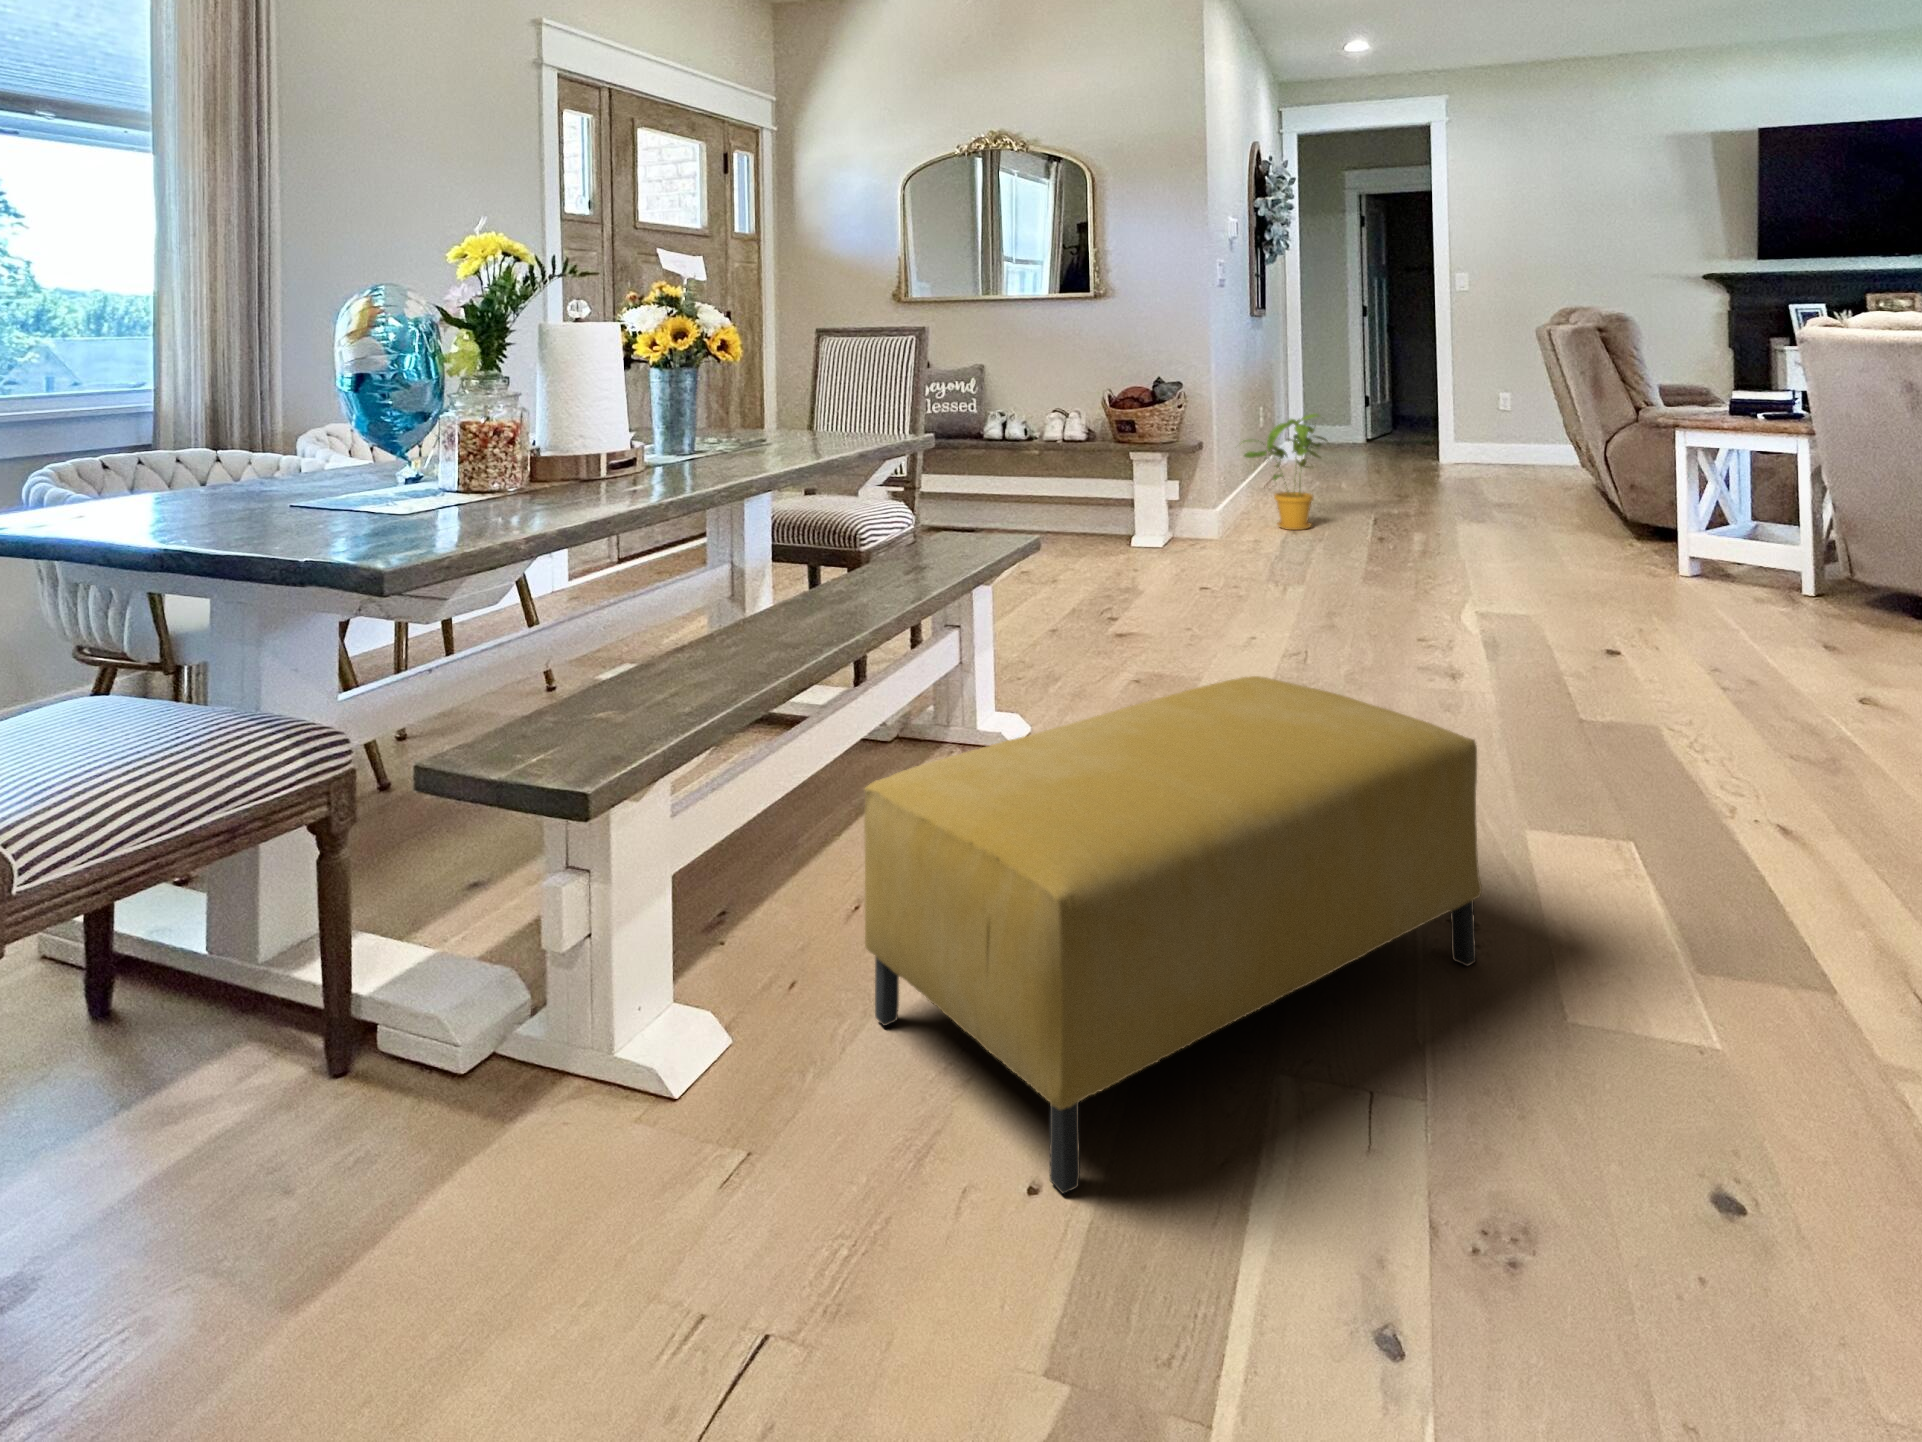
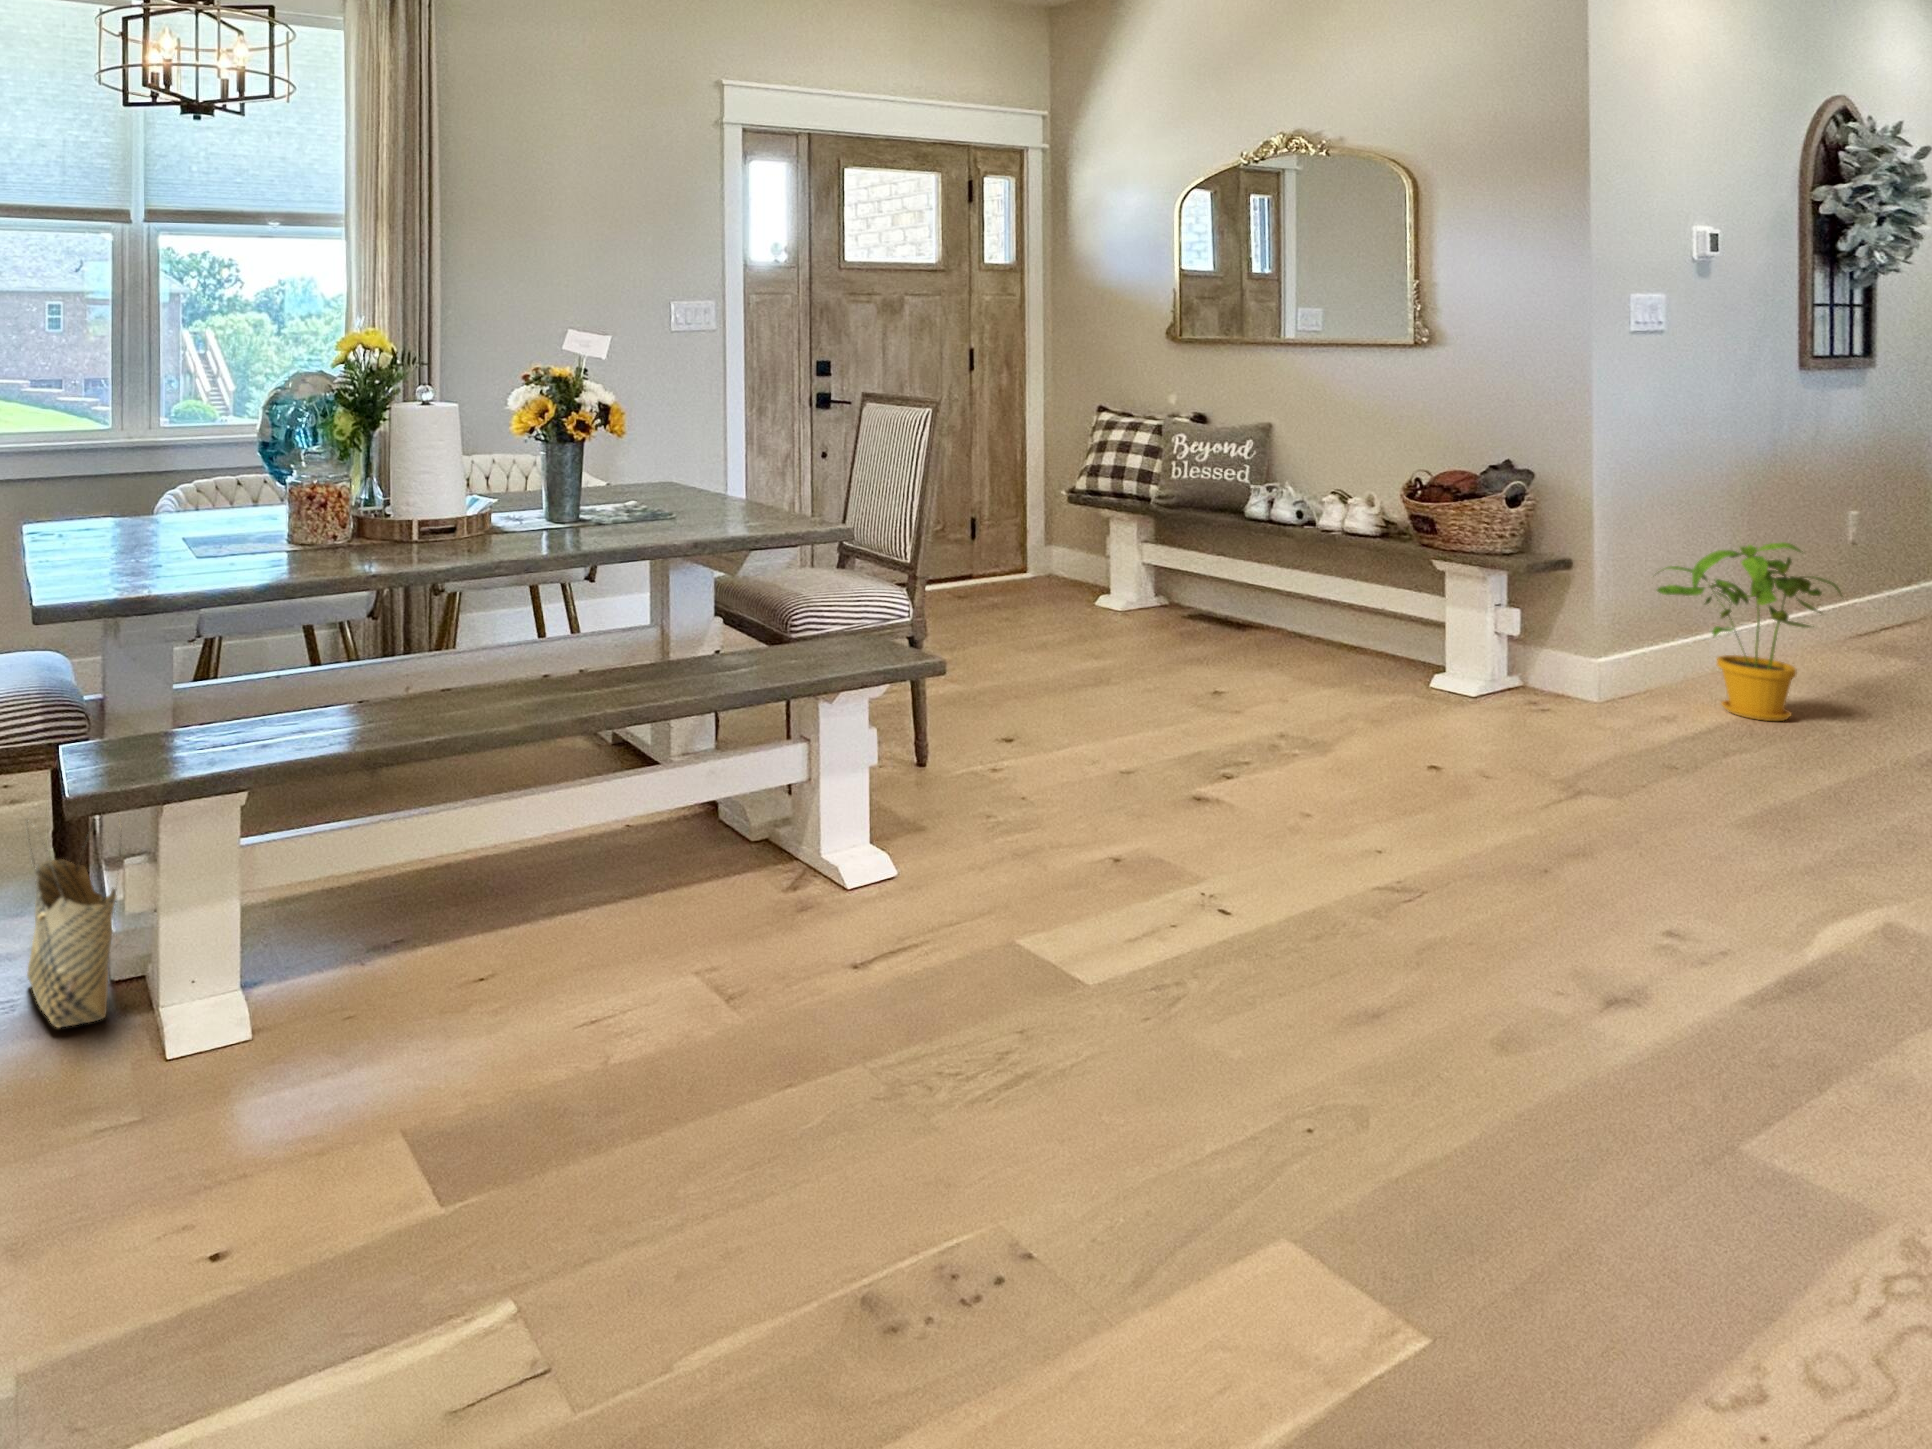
ottoman: present [864,676,1482,1194] -> none [194,859,863,1335]
woven basket: none [349,836,548,1145] -> present [27,822,121,1027]

